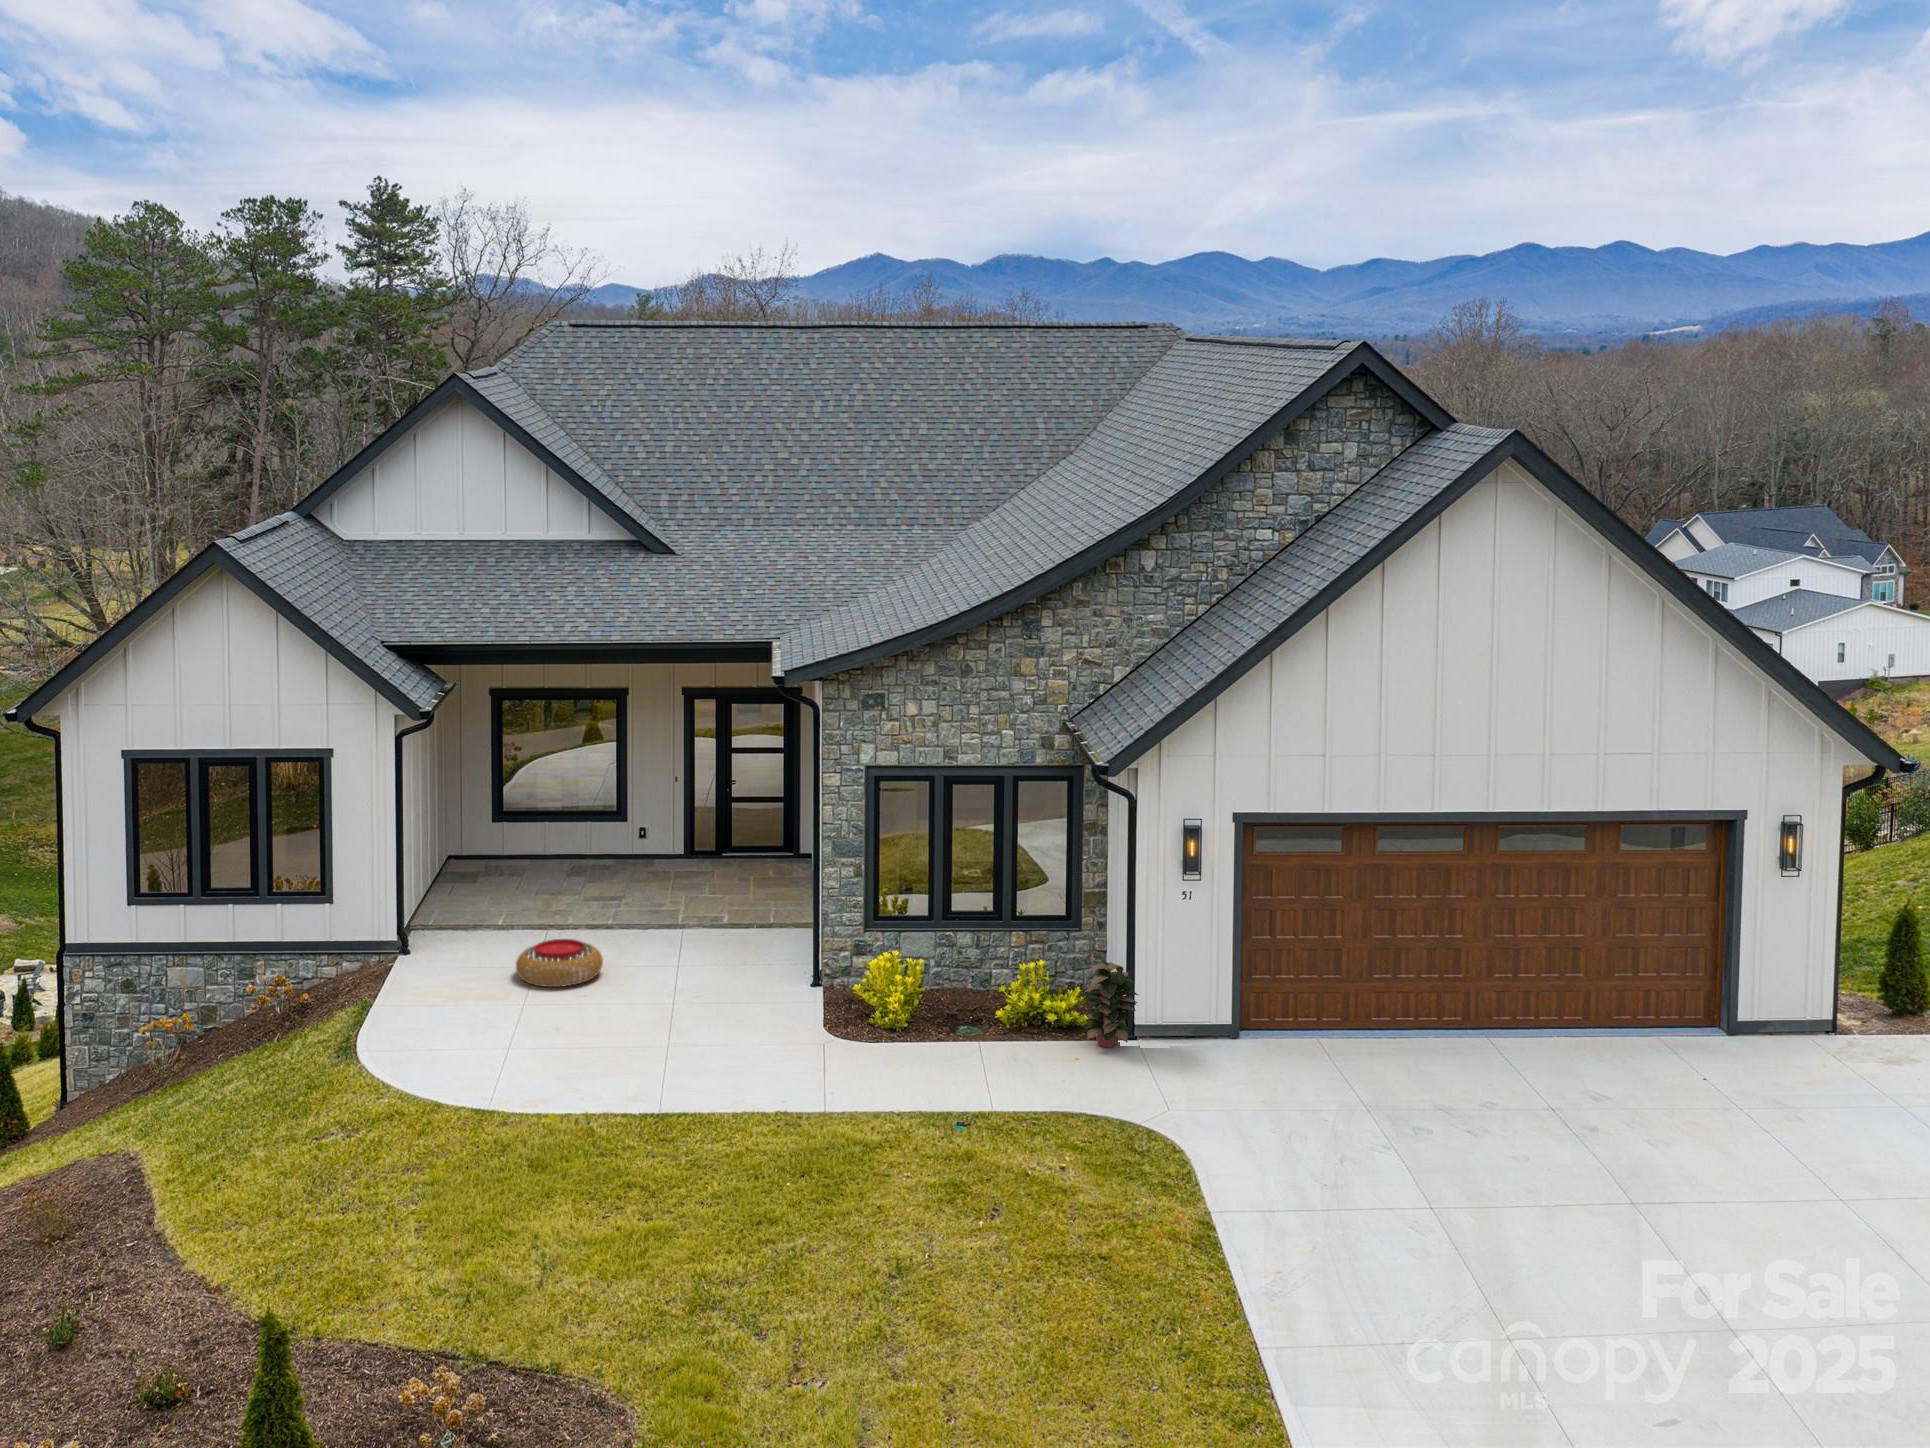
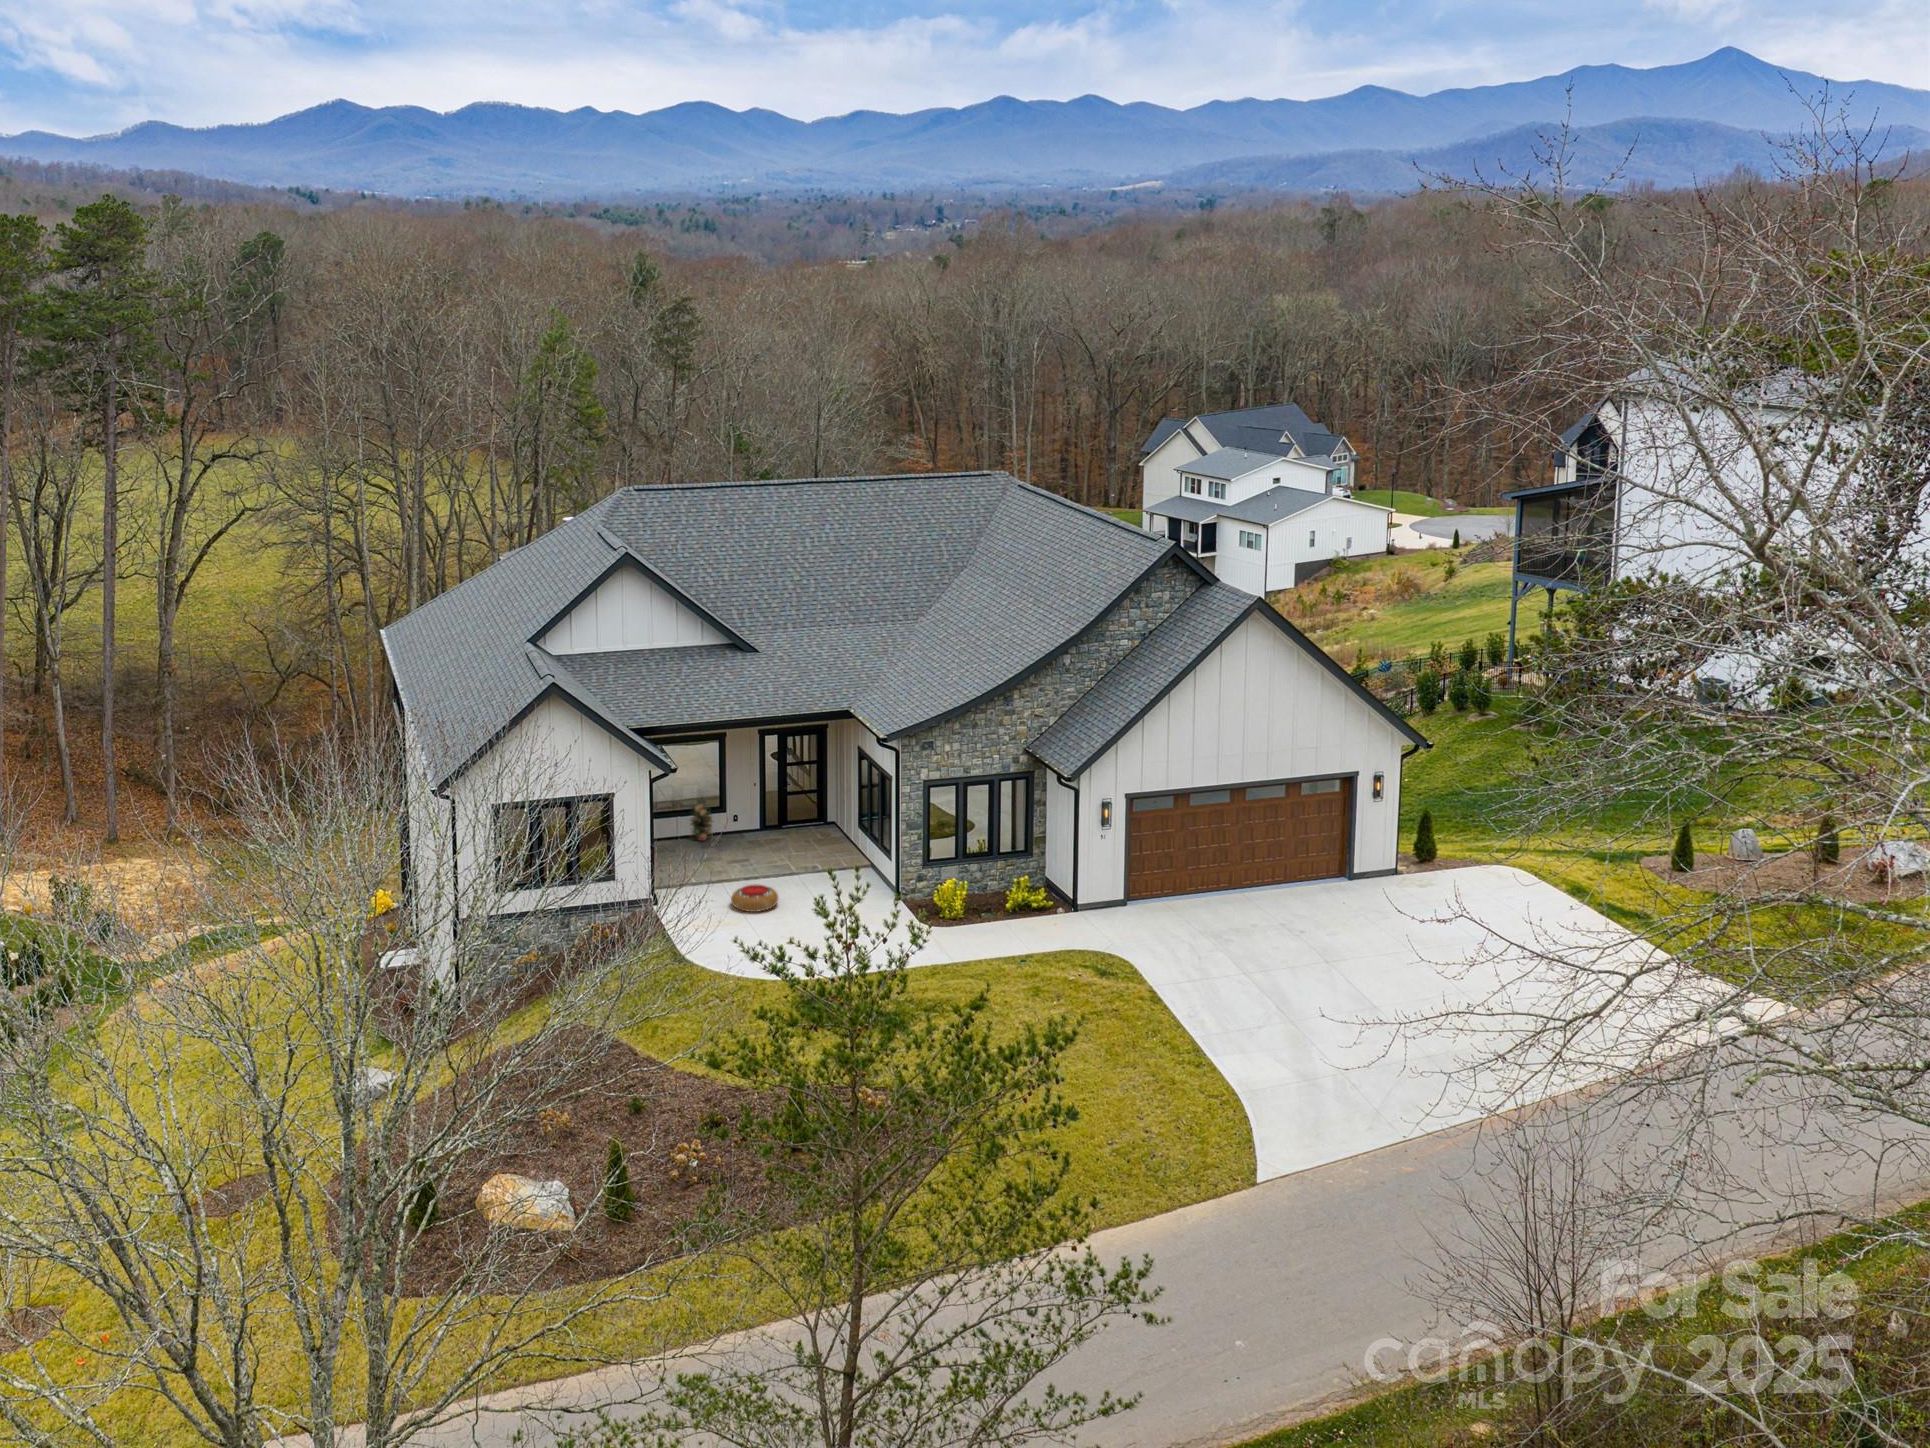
decorative plant: present [1082,961,1138,1047] -> present [690,804,712,841]

